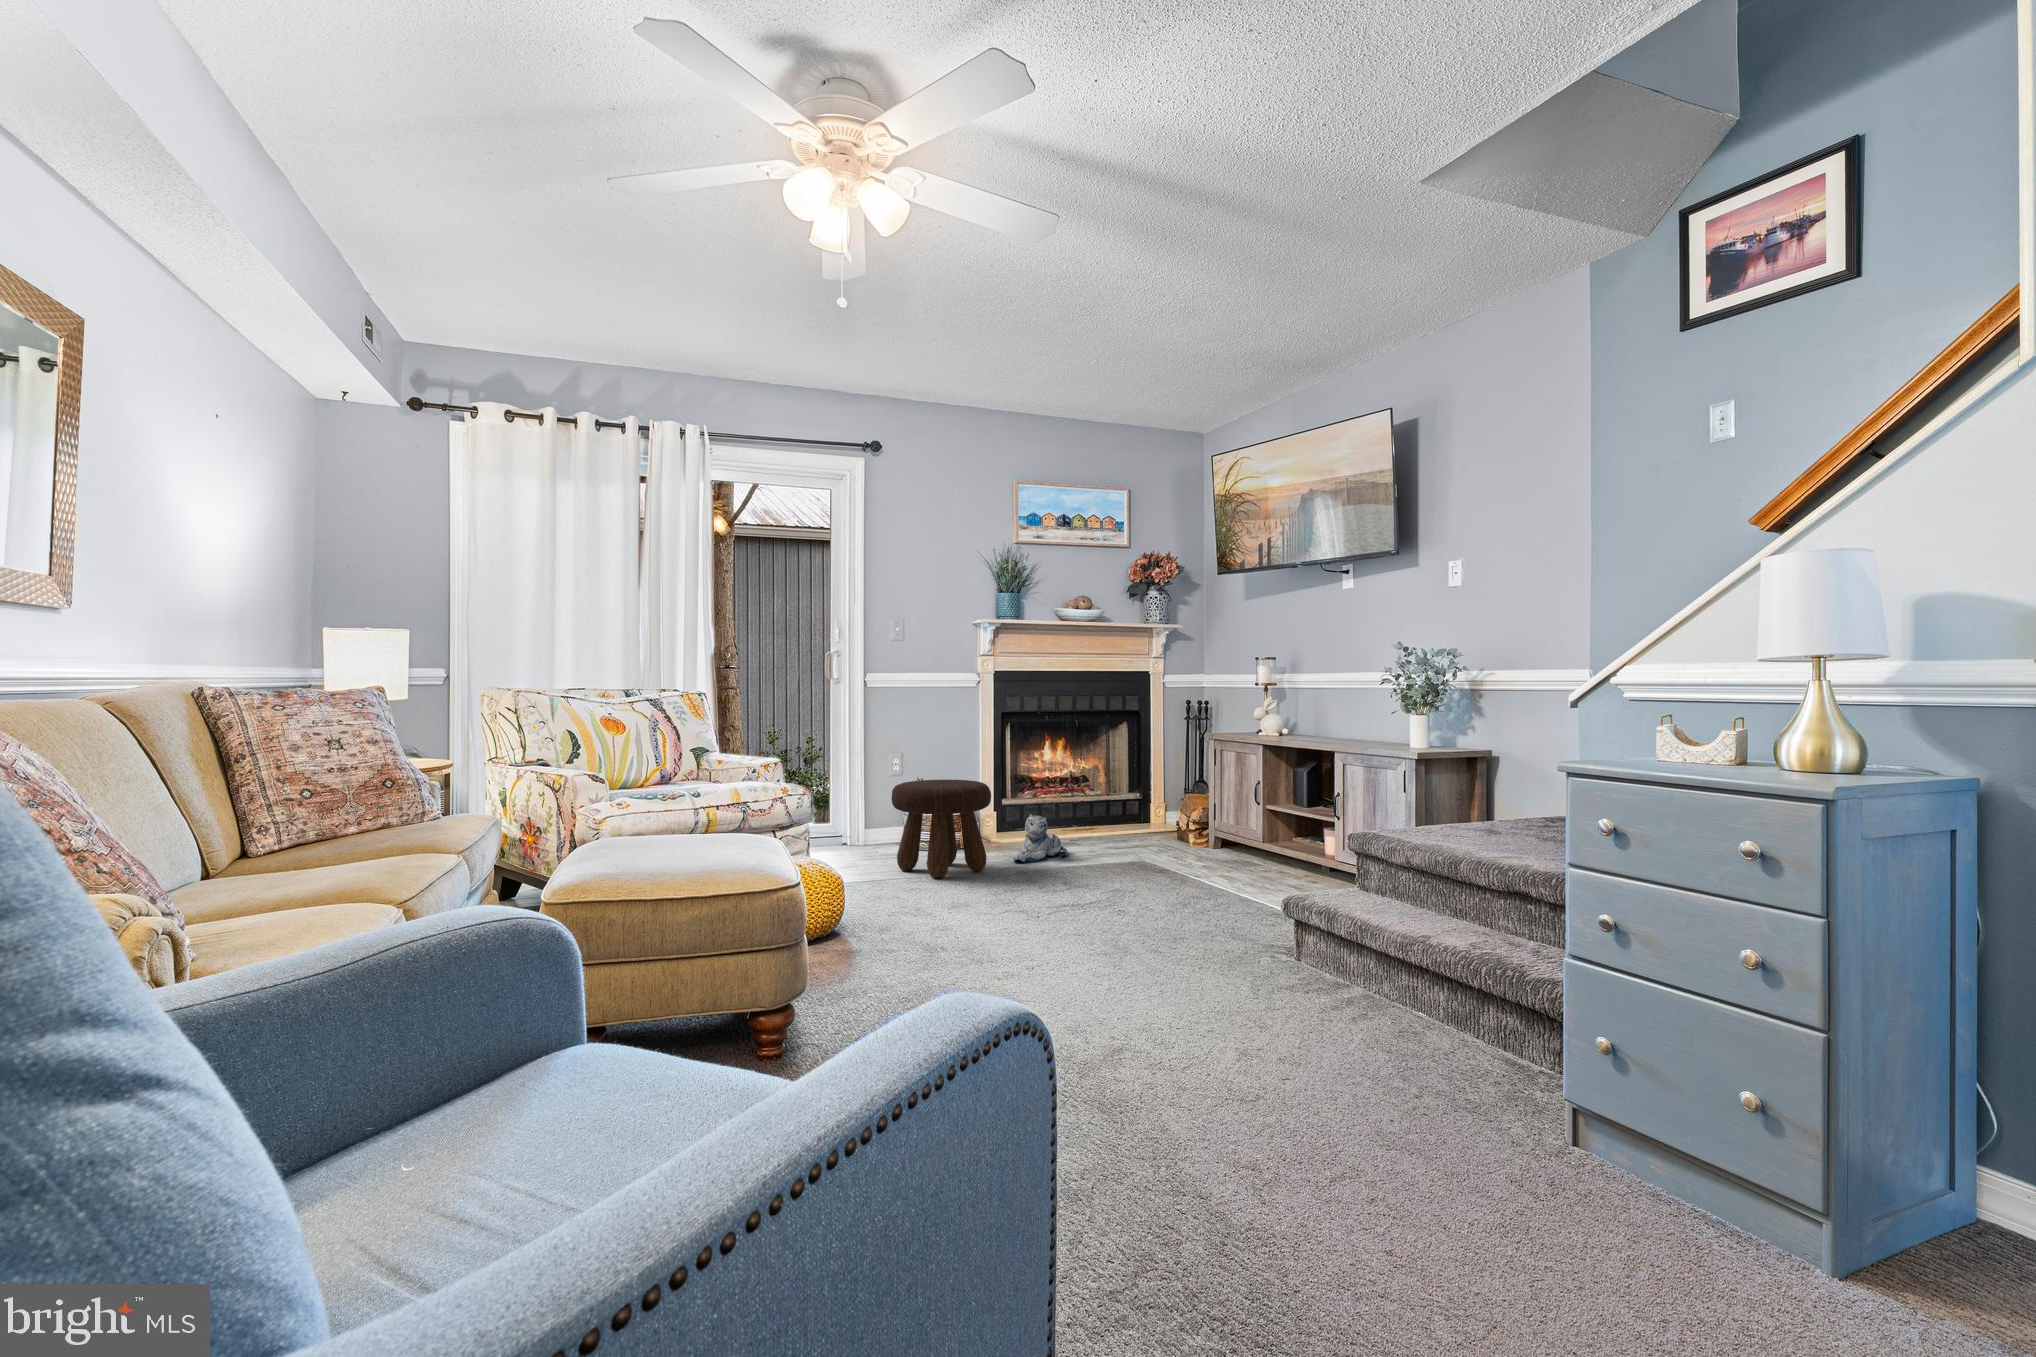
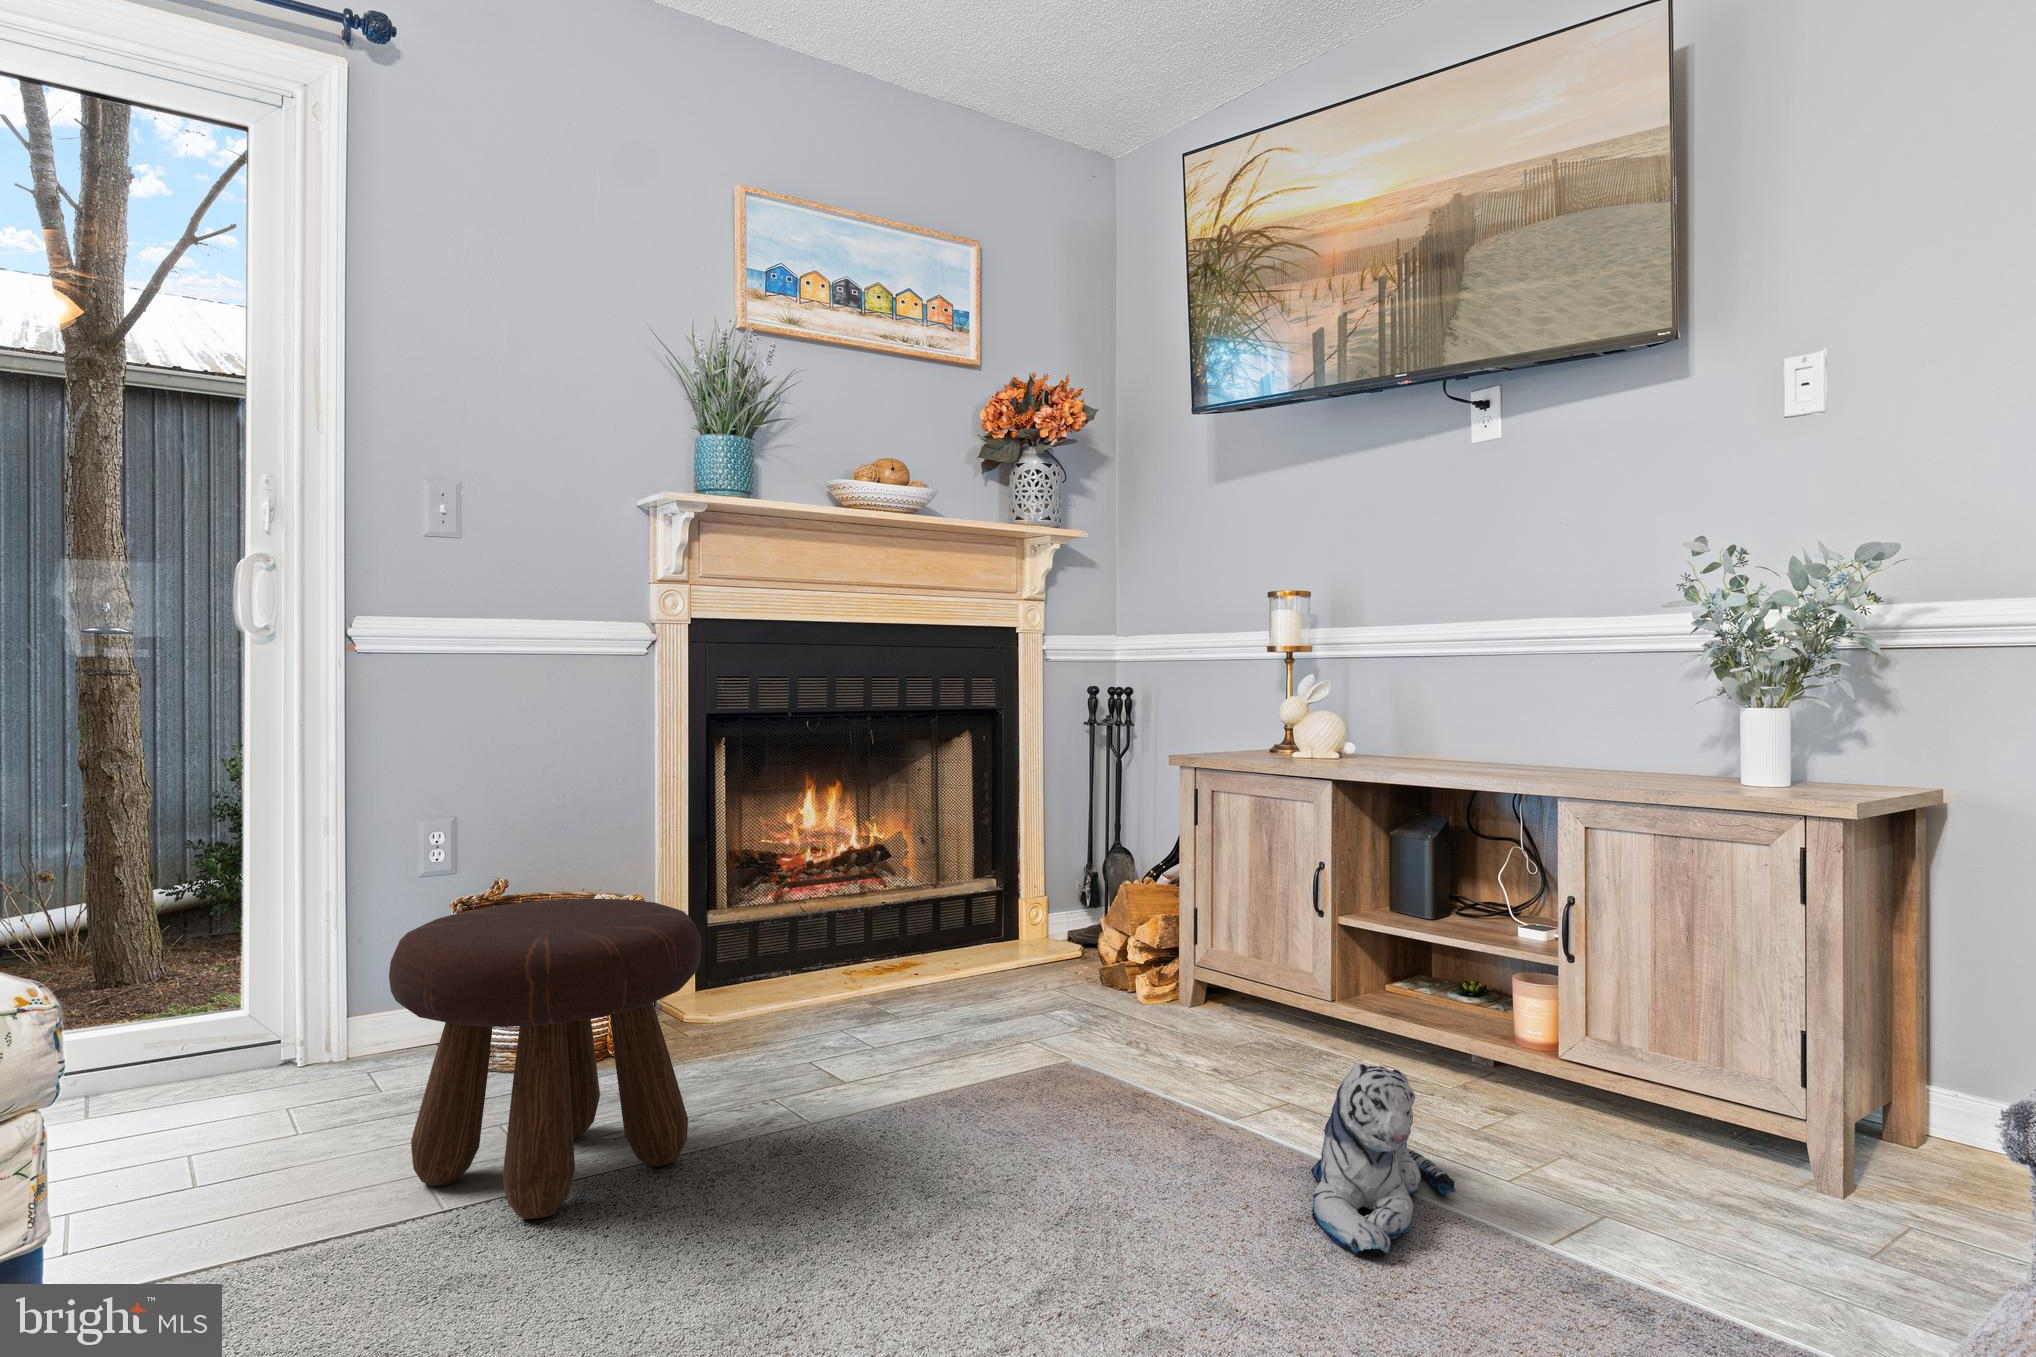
plush toy: present [1014,814,1068,862] -> present [1311,1064,1456,1254]

